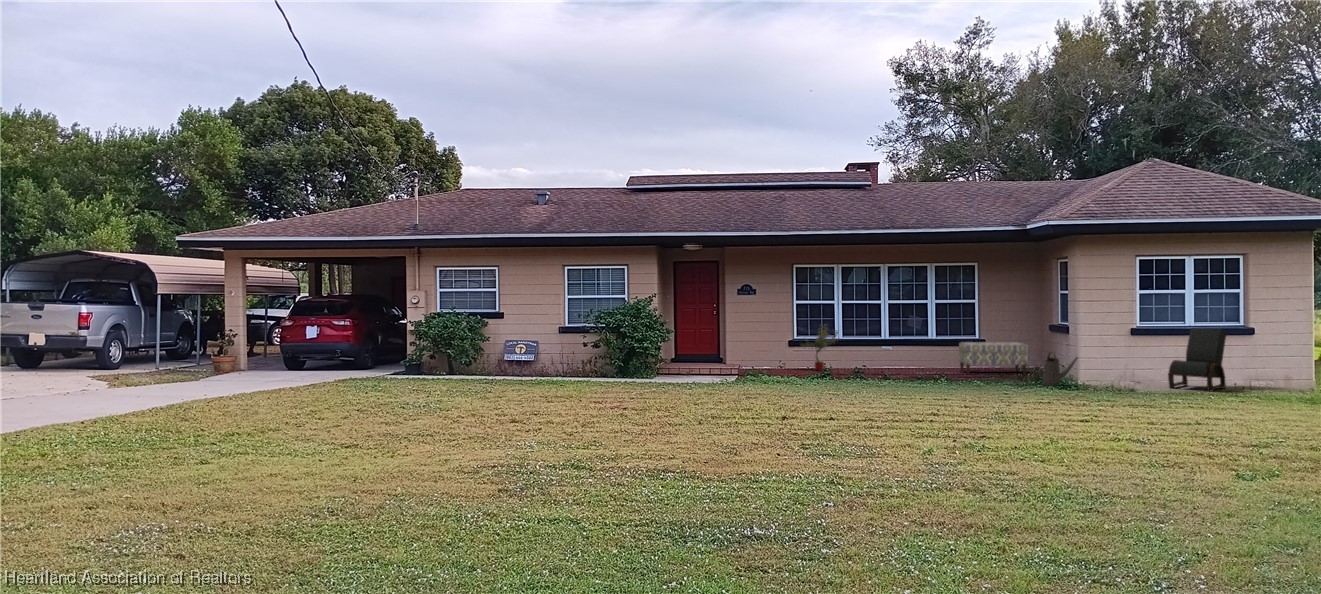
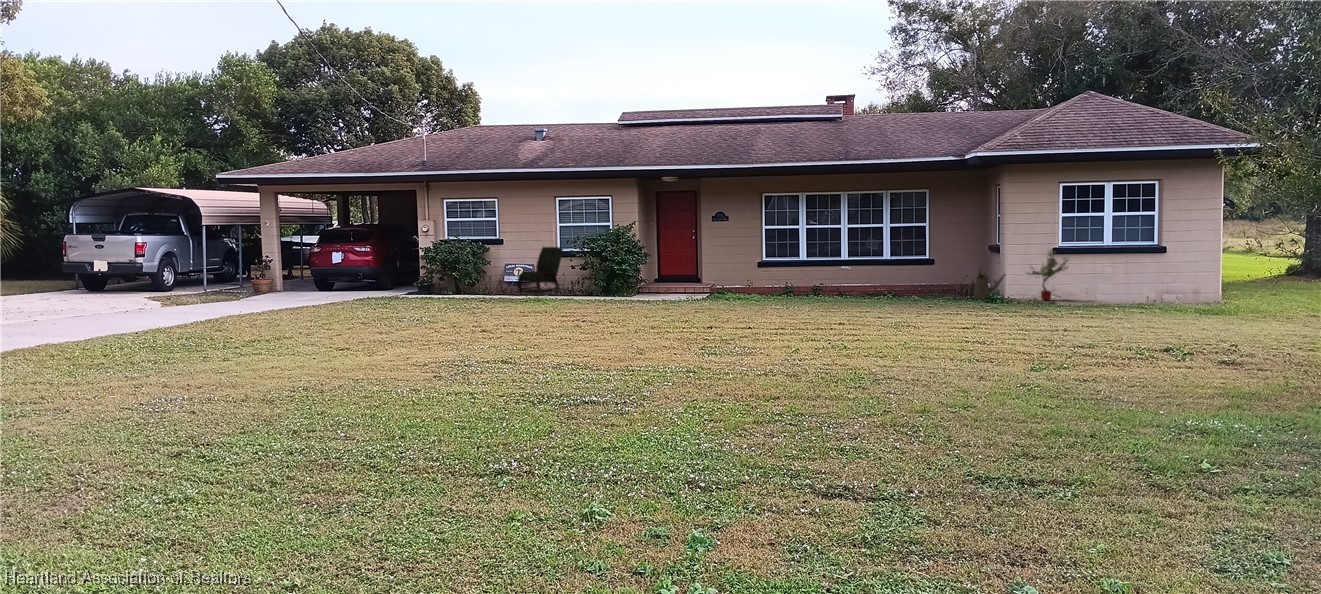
potted tree: present [802,326,838,371] -> present [1028,253,1069,301]
lounge chair: present [1168,328,1226,392] -> present [517,247,563,293]
bench: present [959,342,1028,373] -> none [908,261,969,289]

